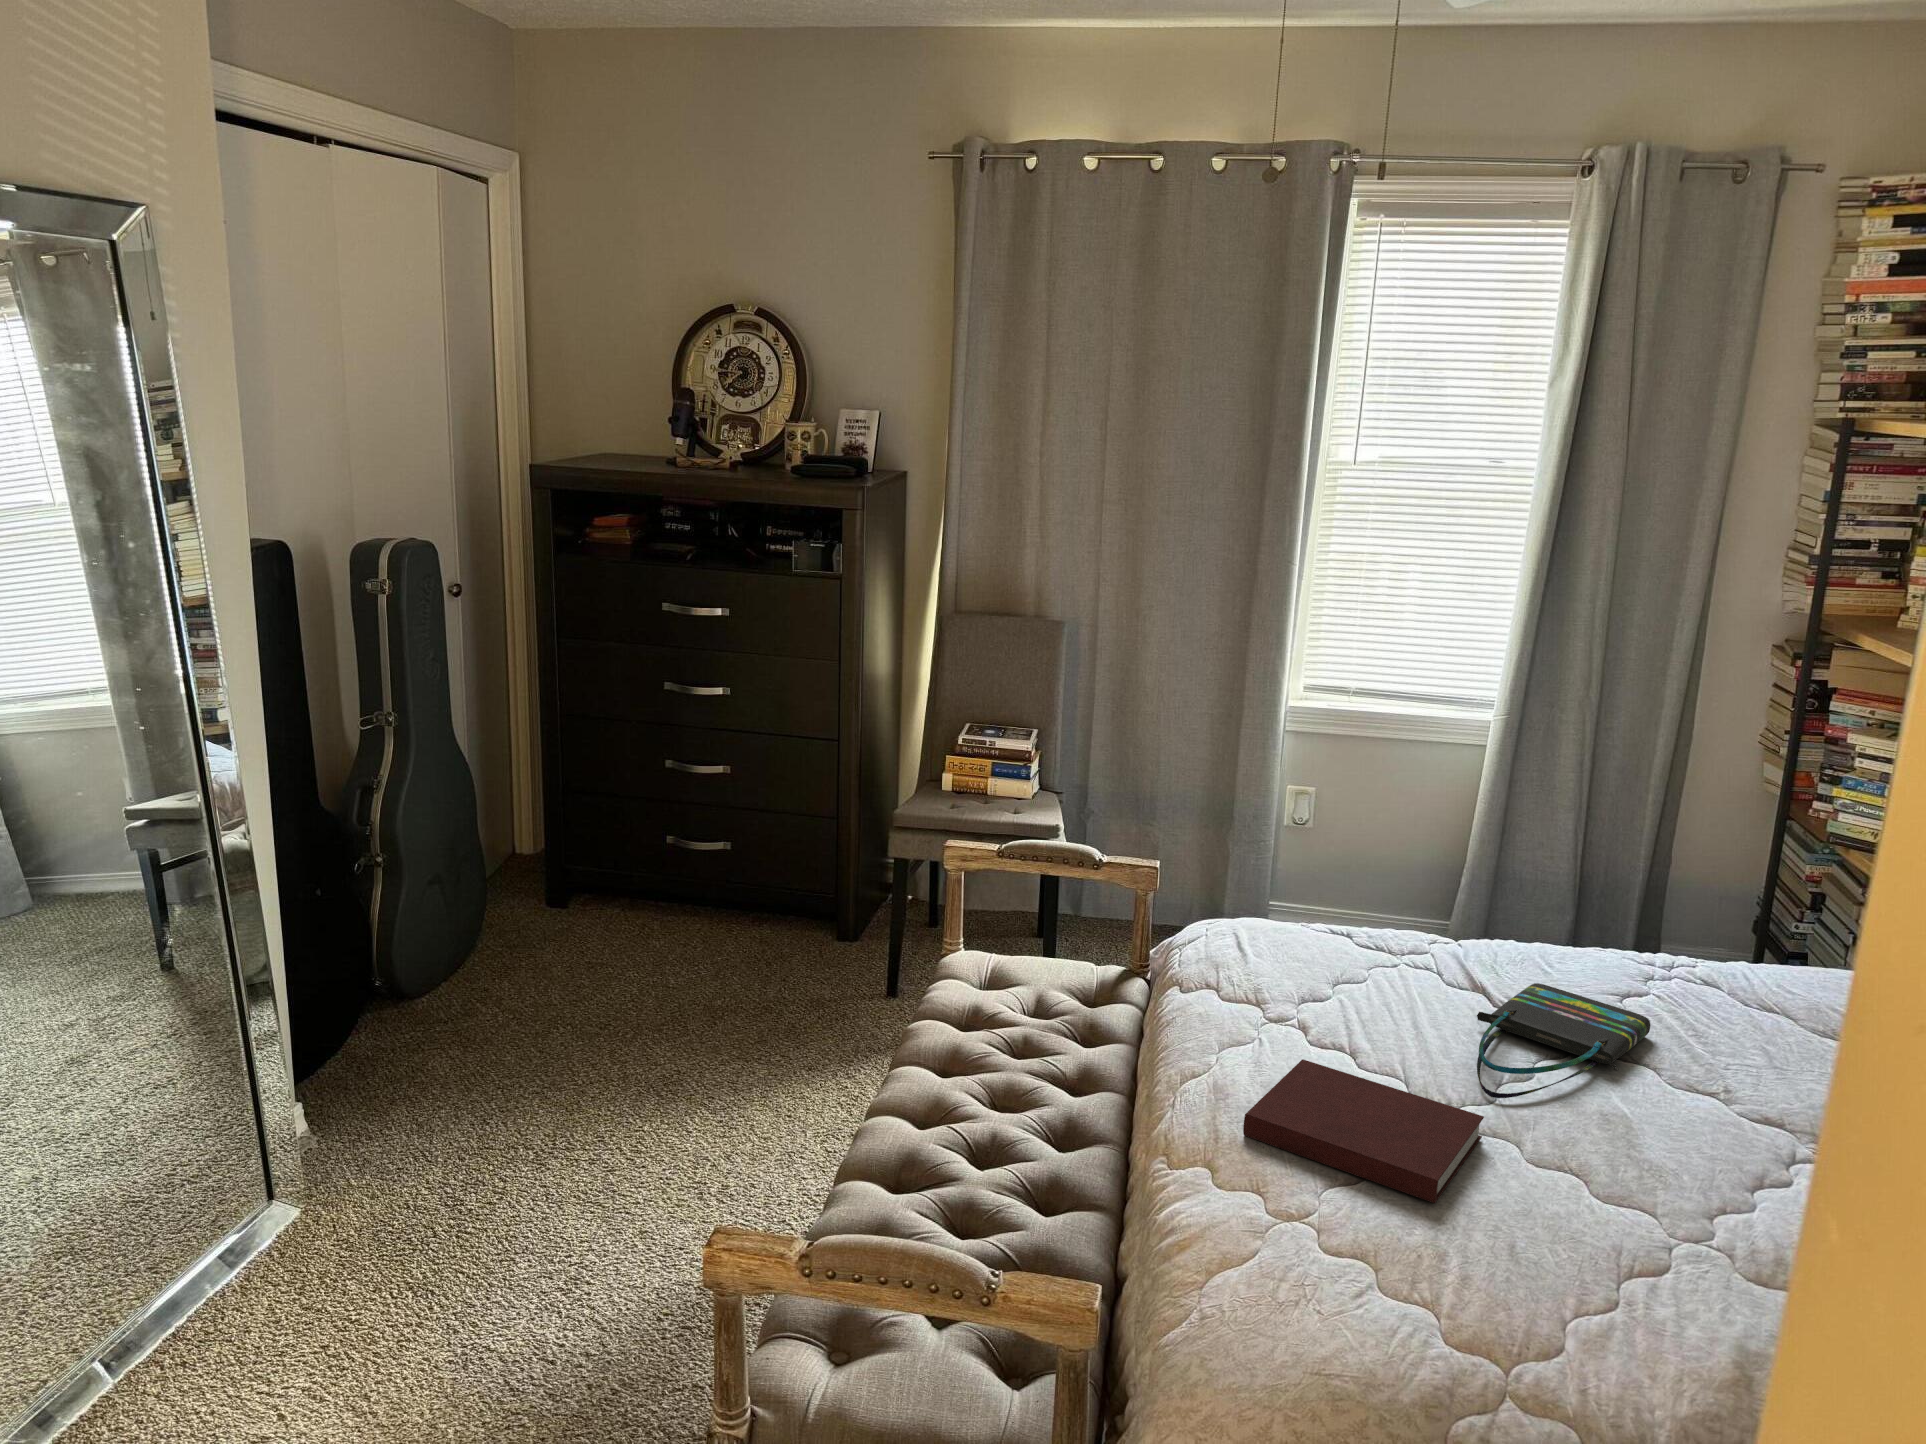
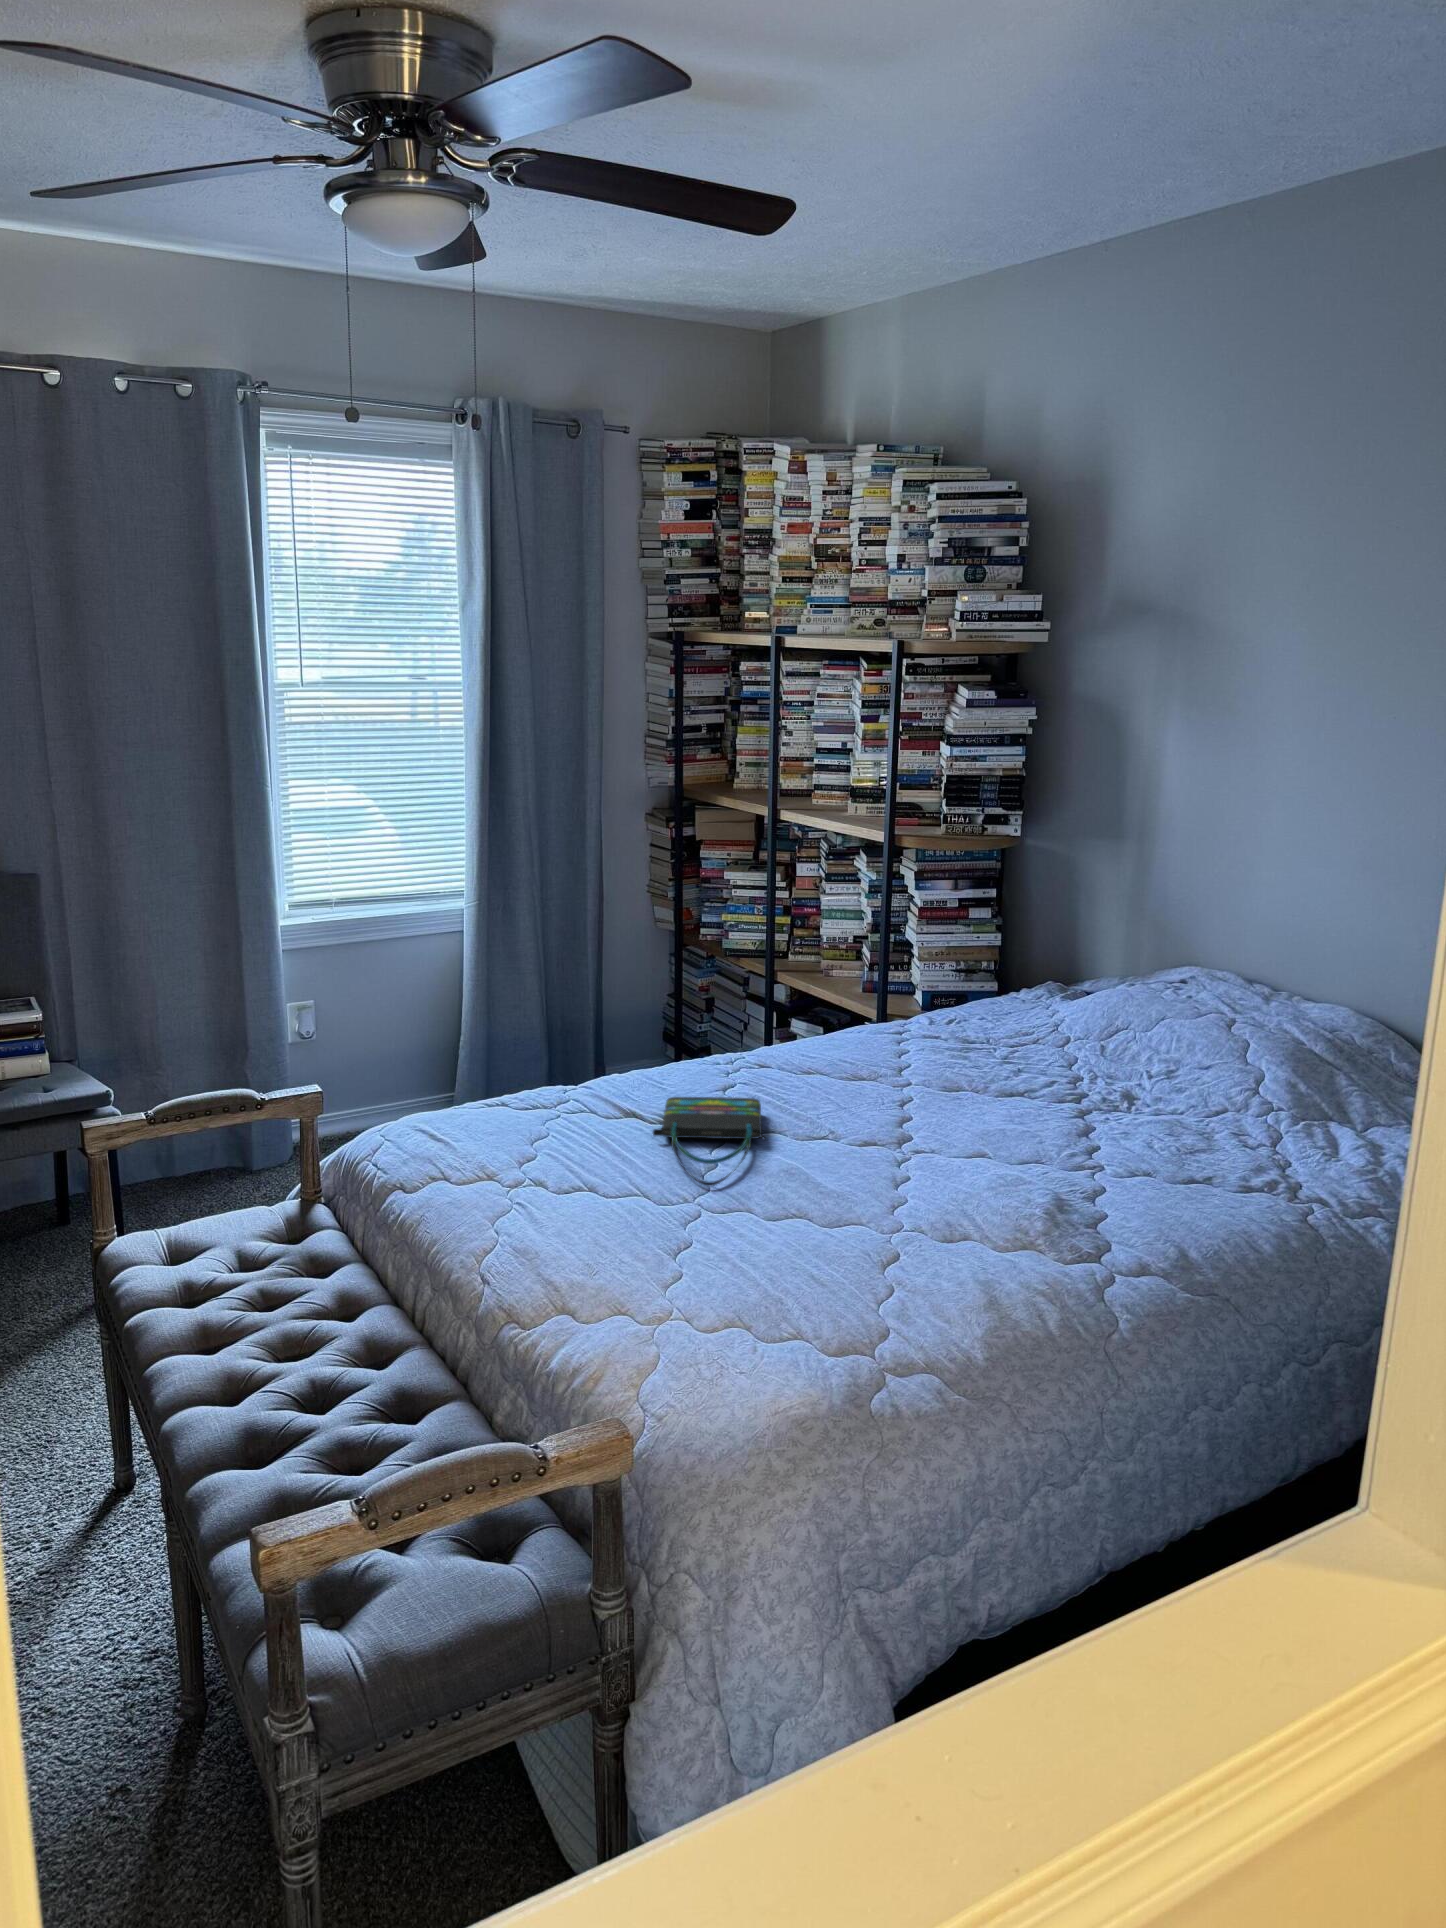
notebook: present [1243,1059,1484,1203] -> none [572,1198,745,1277]

